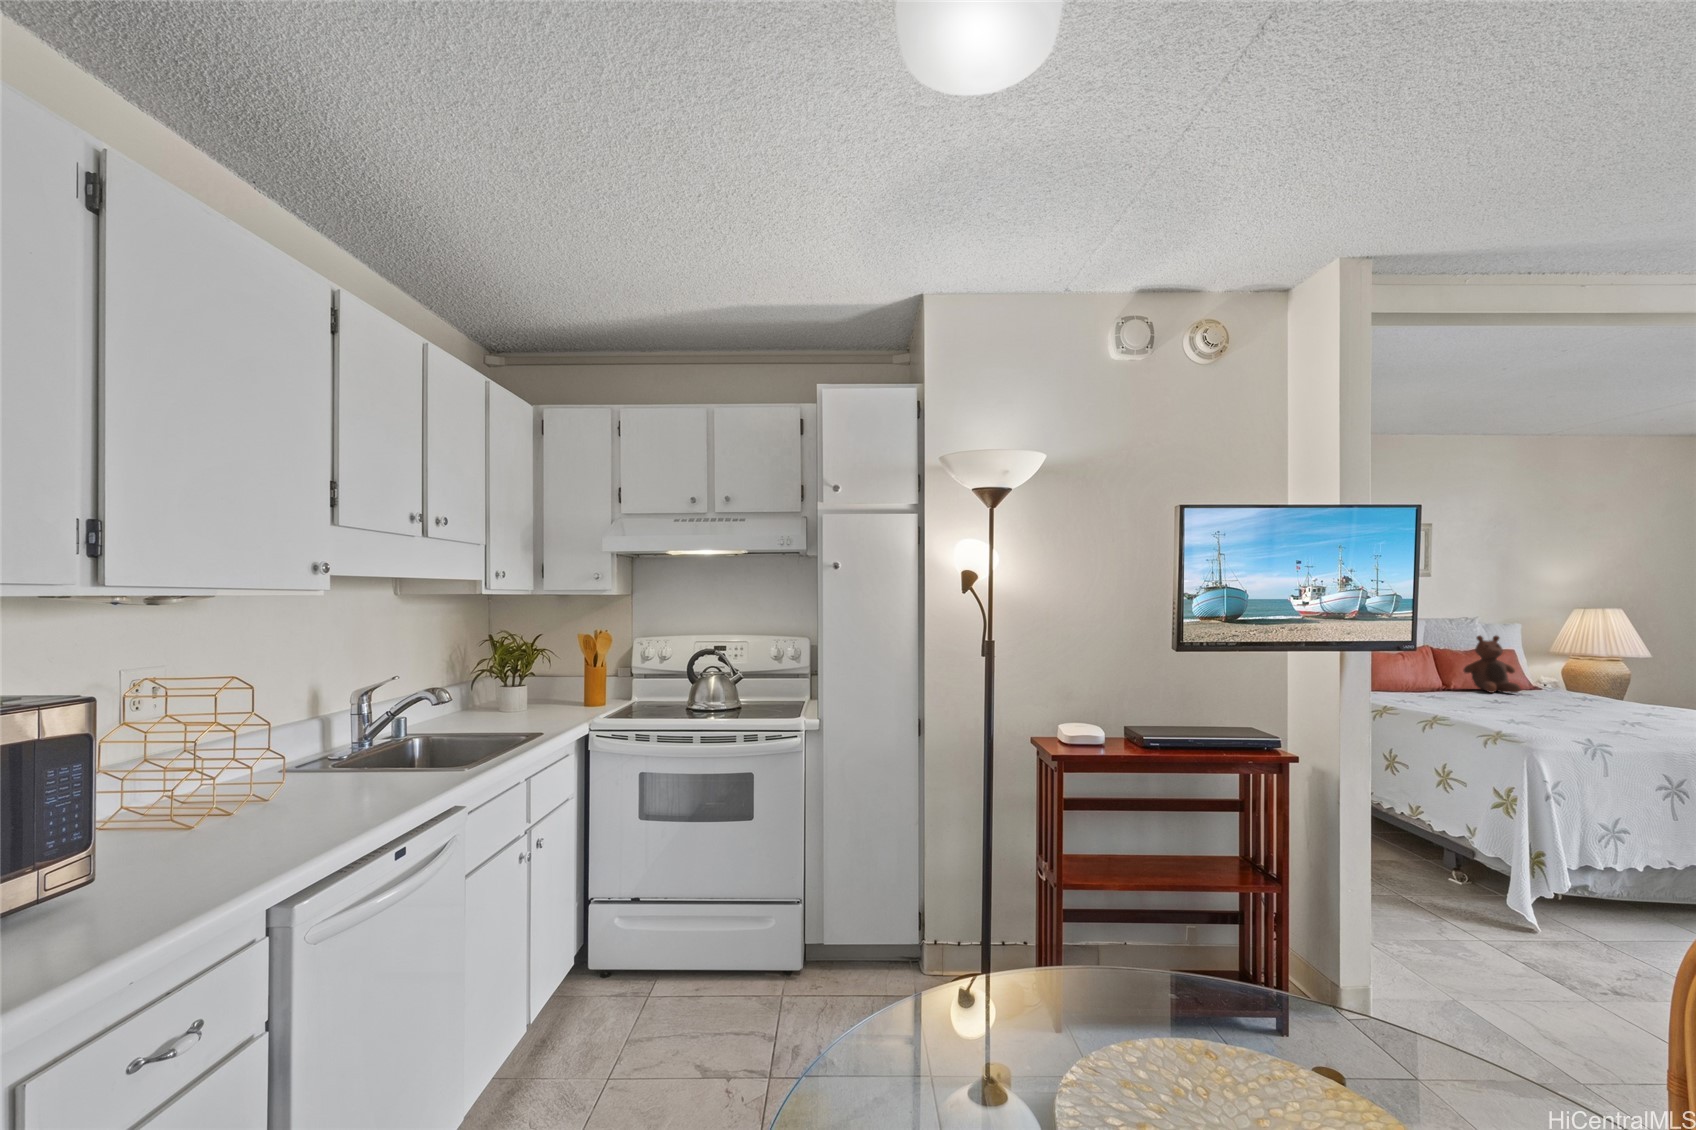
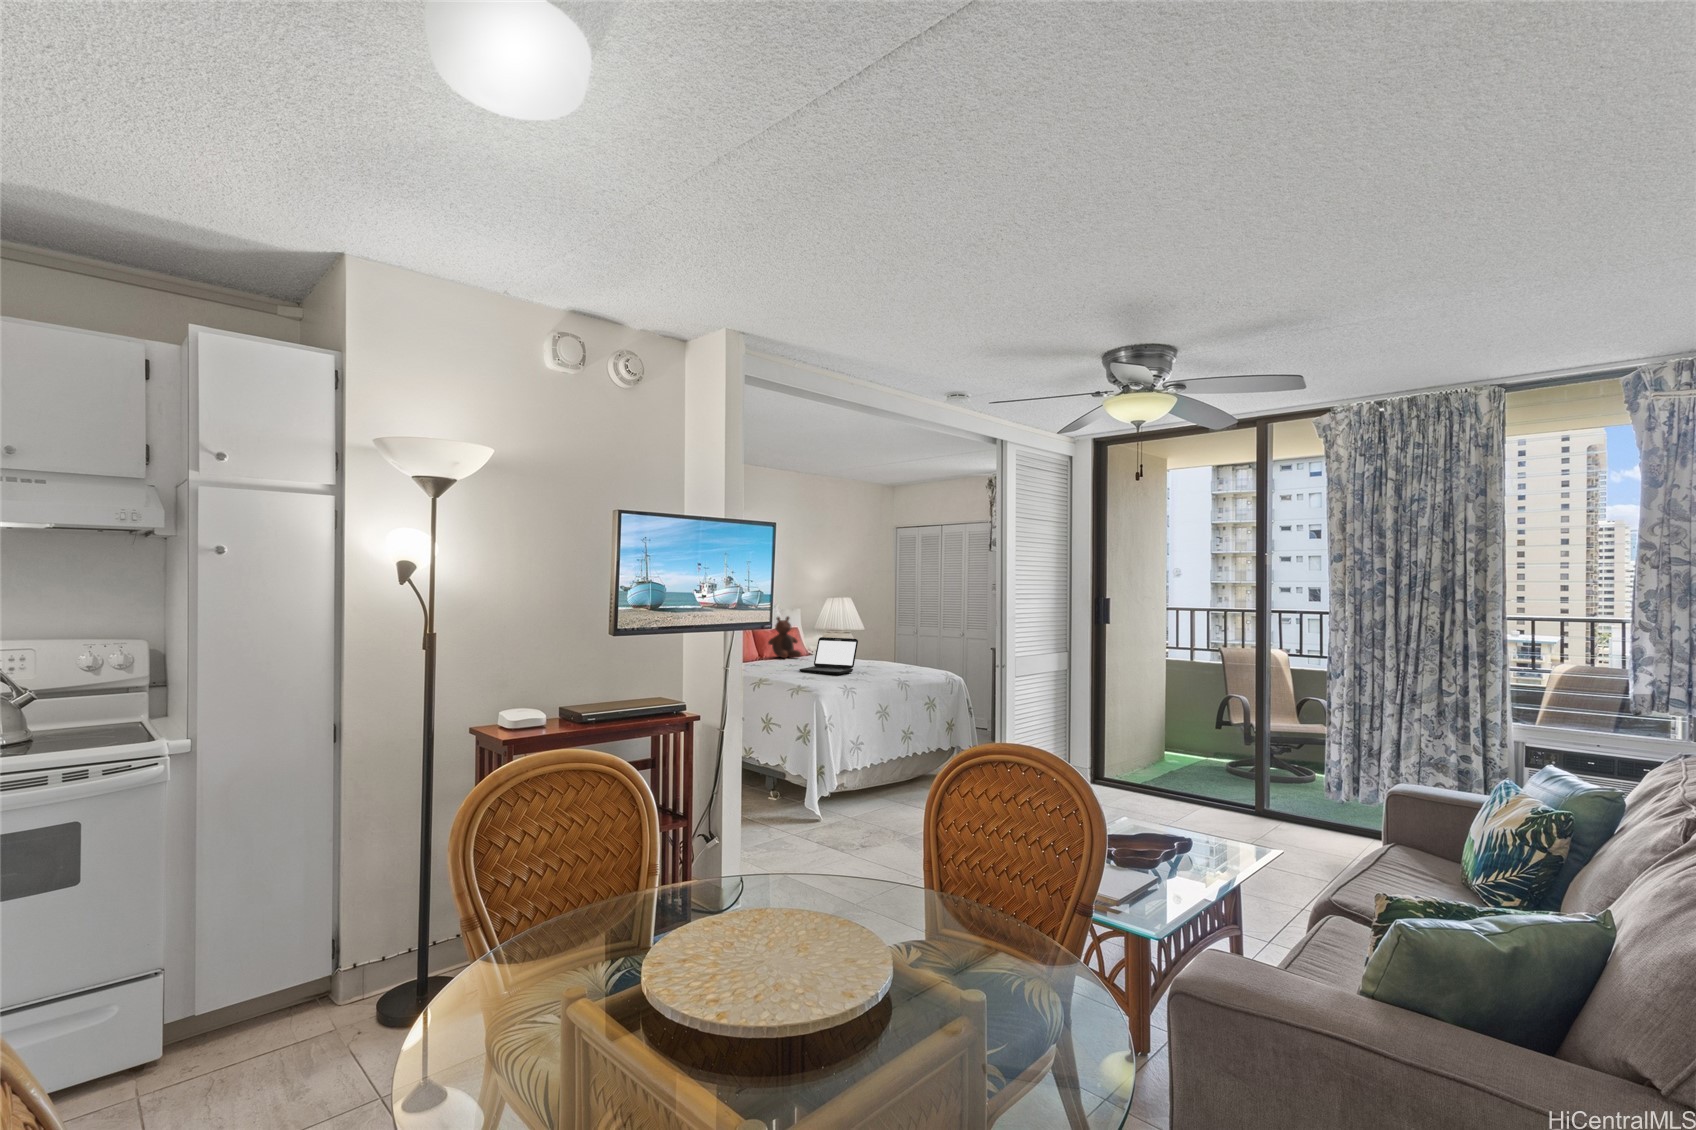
laptop: none [1509,667,1619,722] -> present [799,637,858,675]

